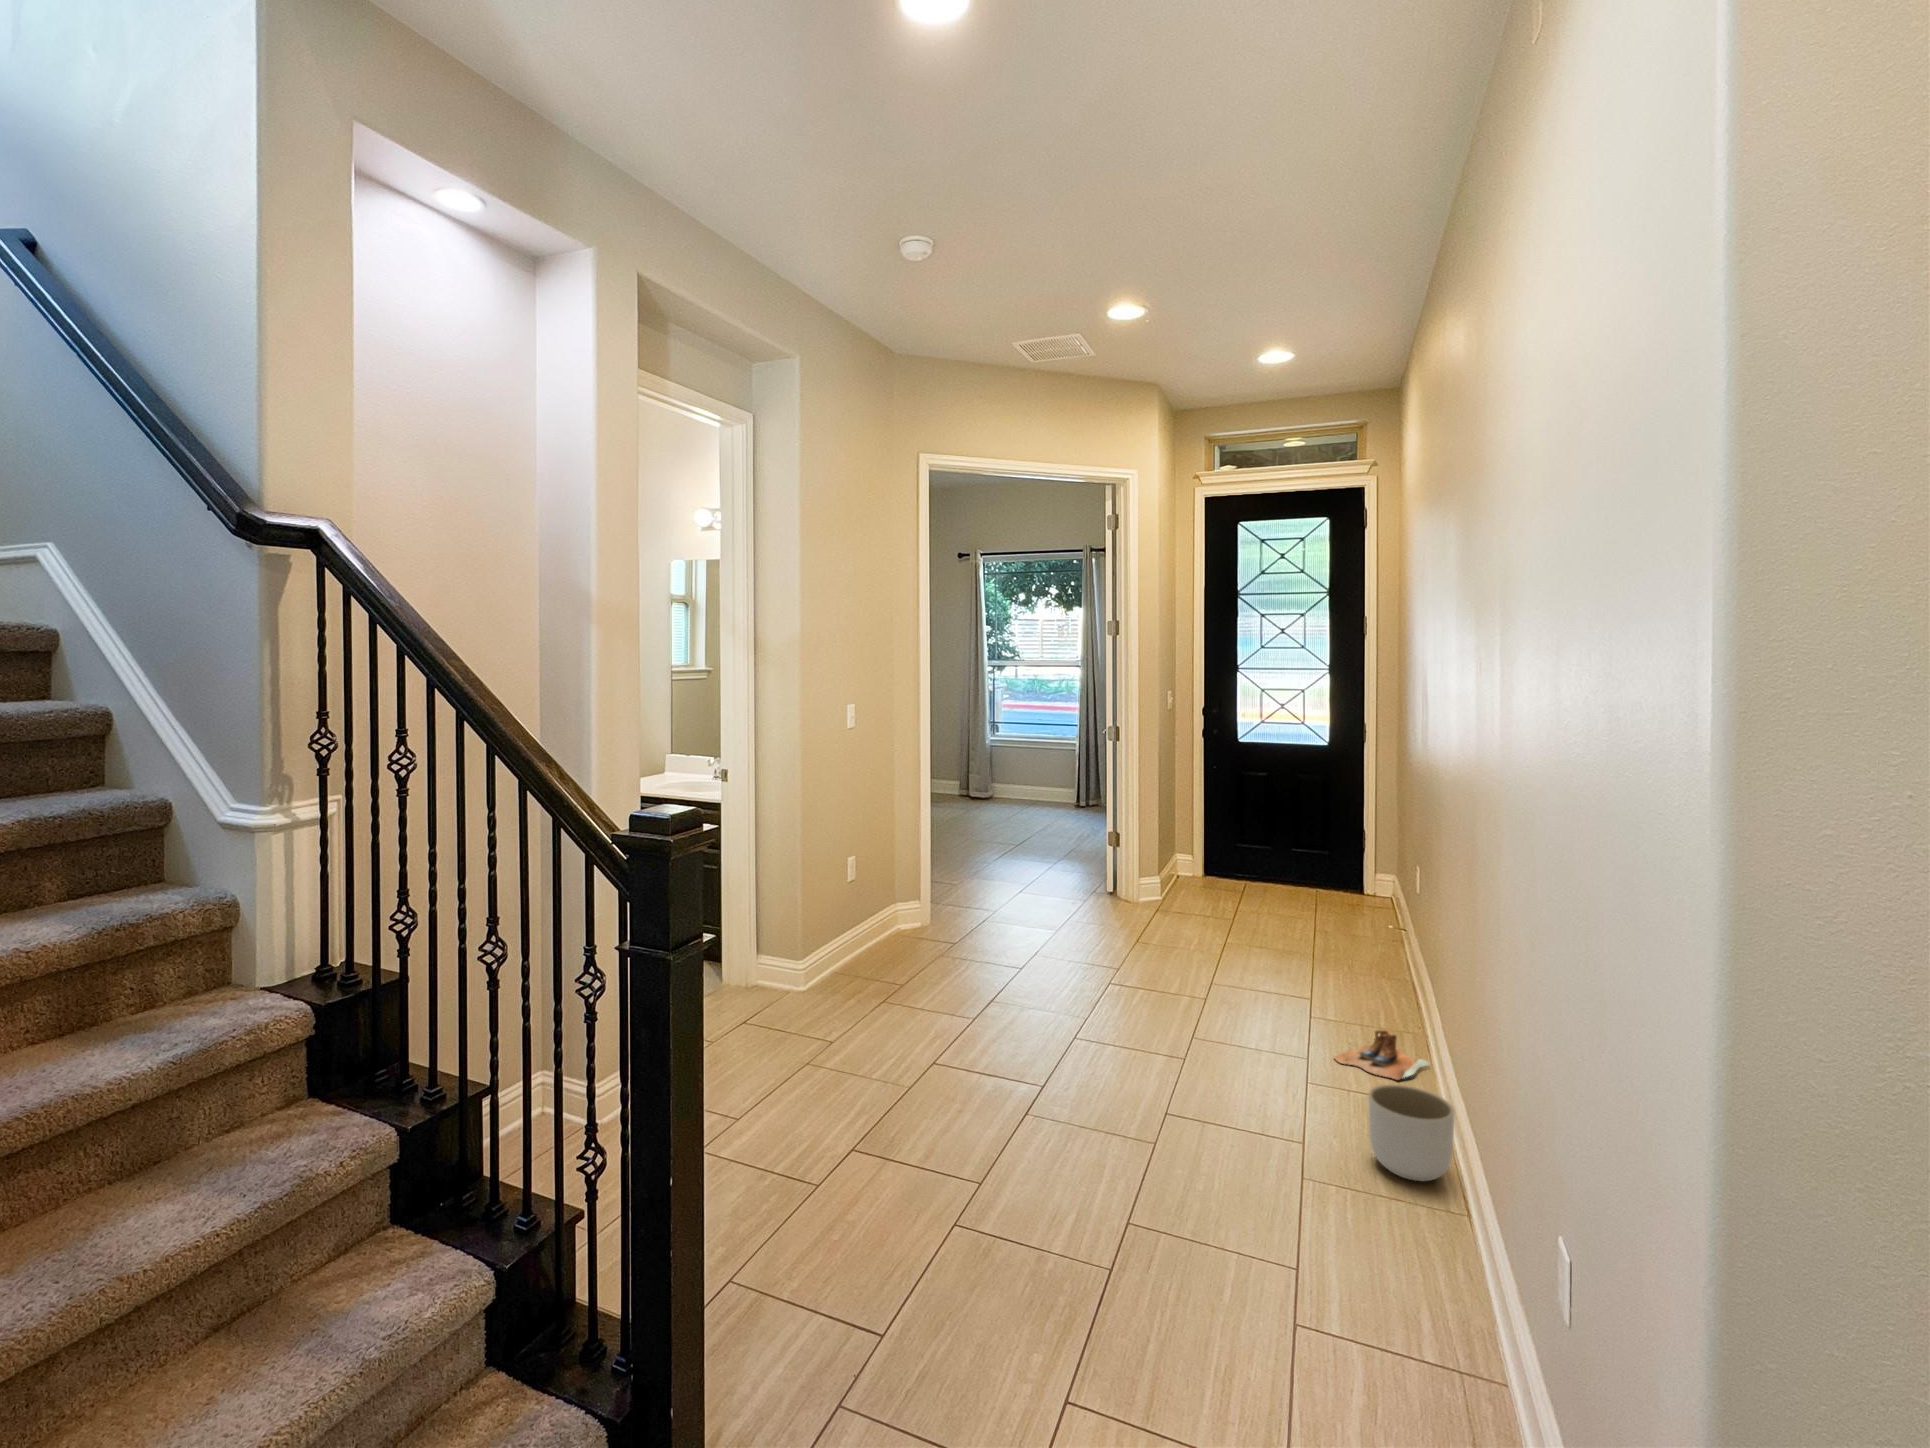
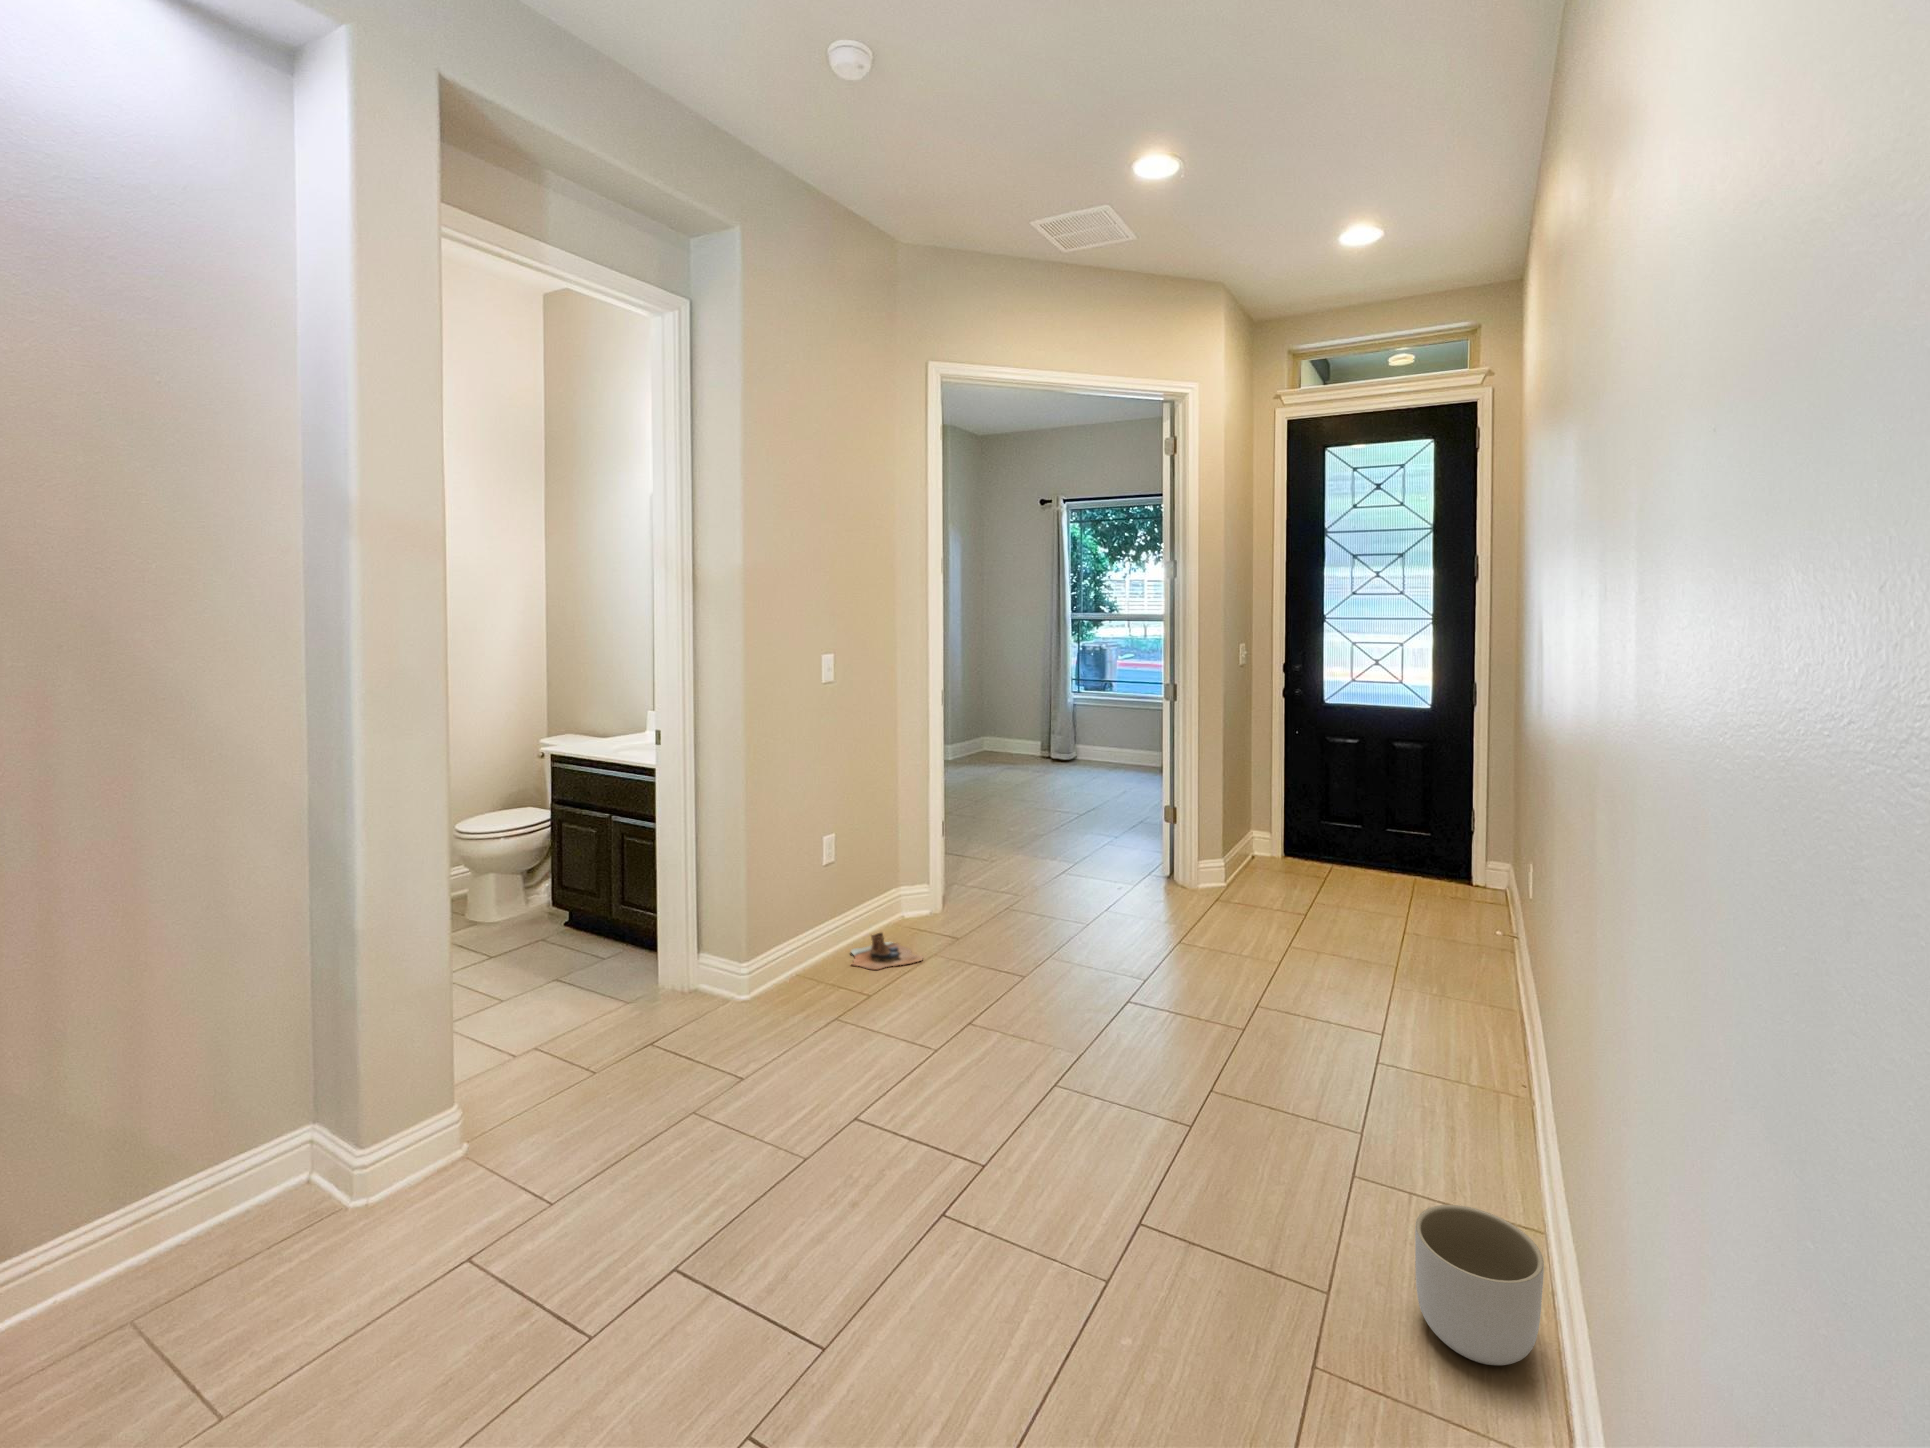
boots: present [1335,1030,1429,1080] -> present [851,933,923,970]

